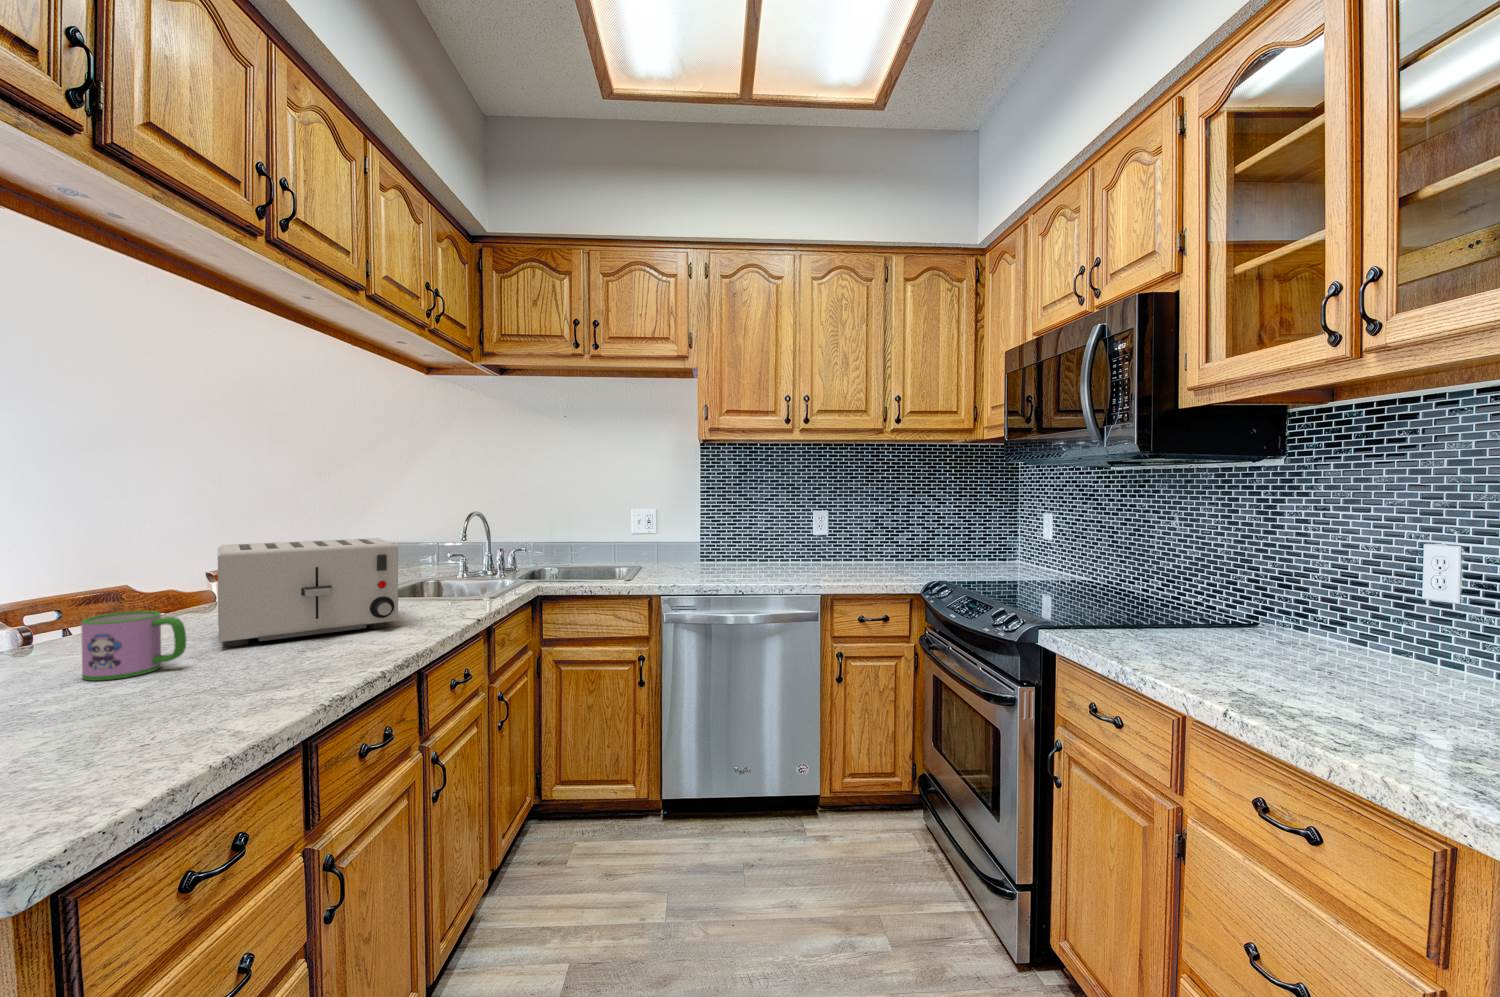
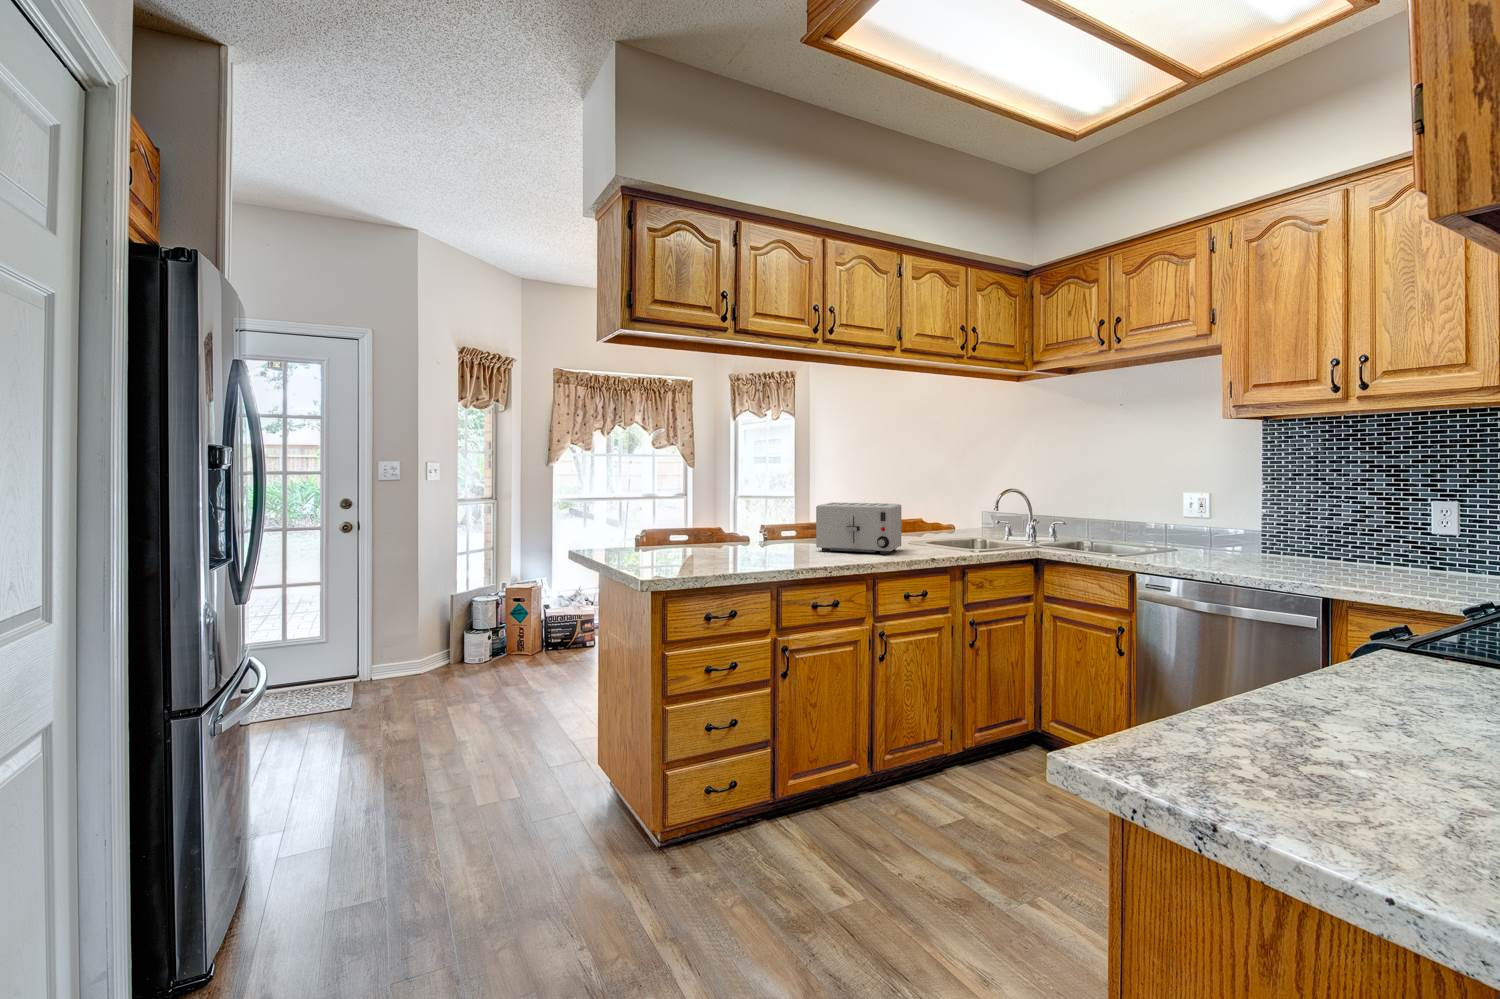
mug: present [81,611,186,681] -> none [769,528,797,554]

